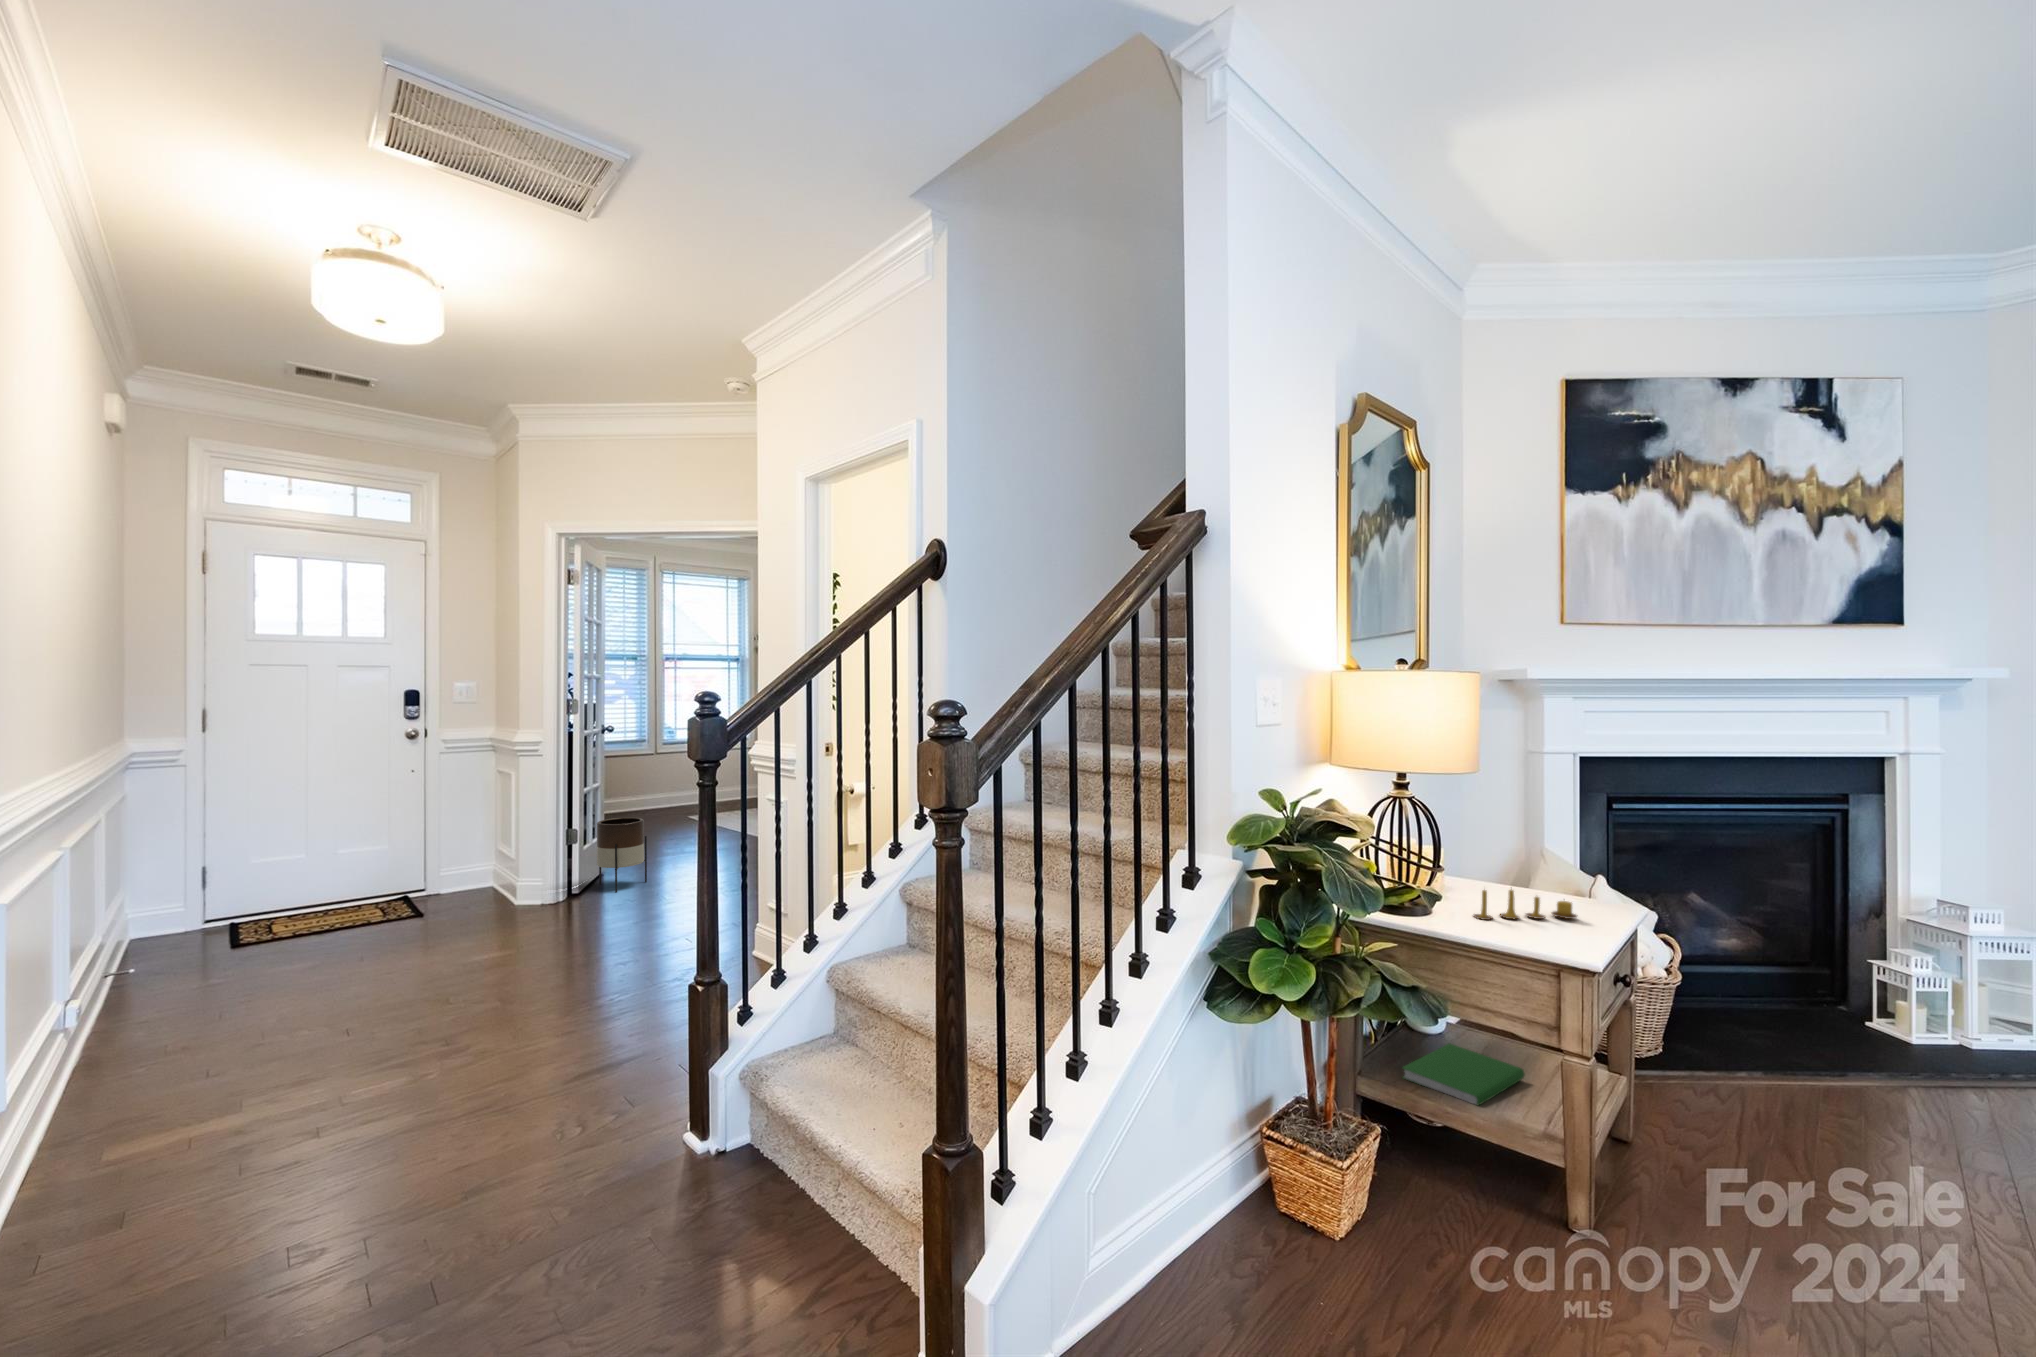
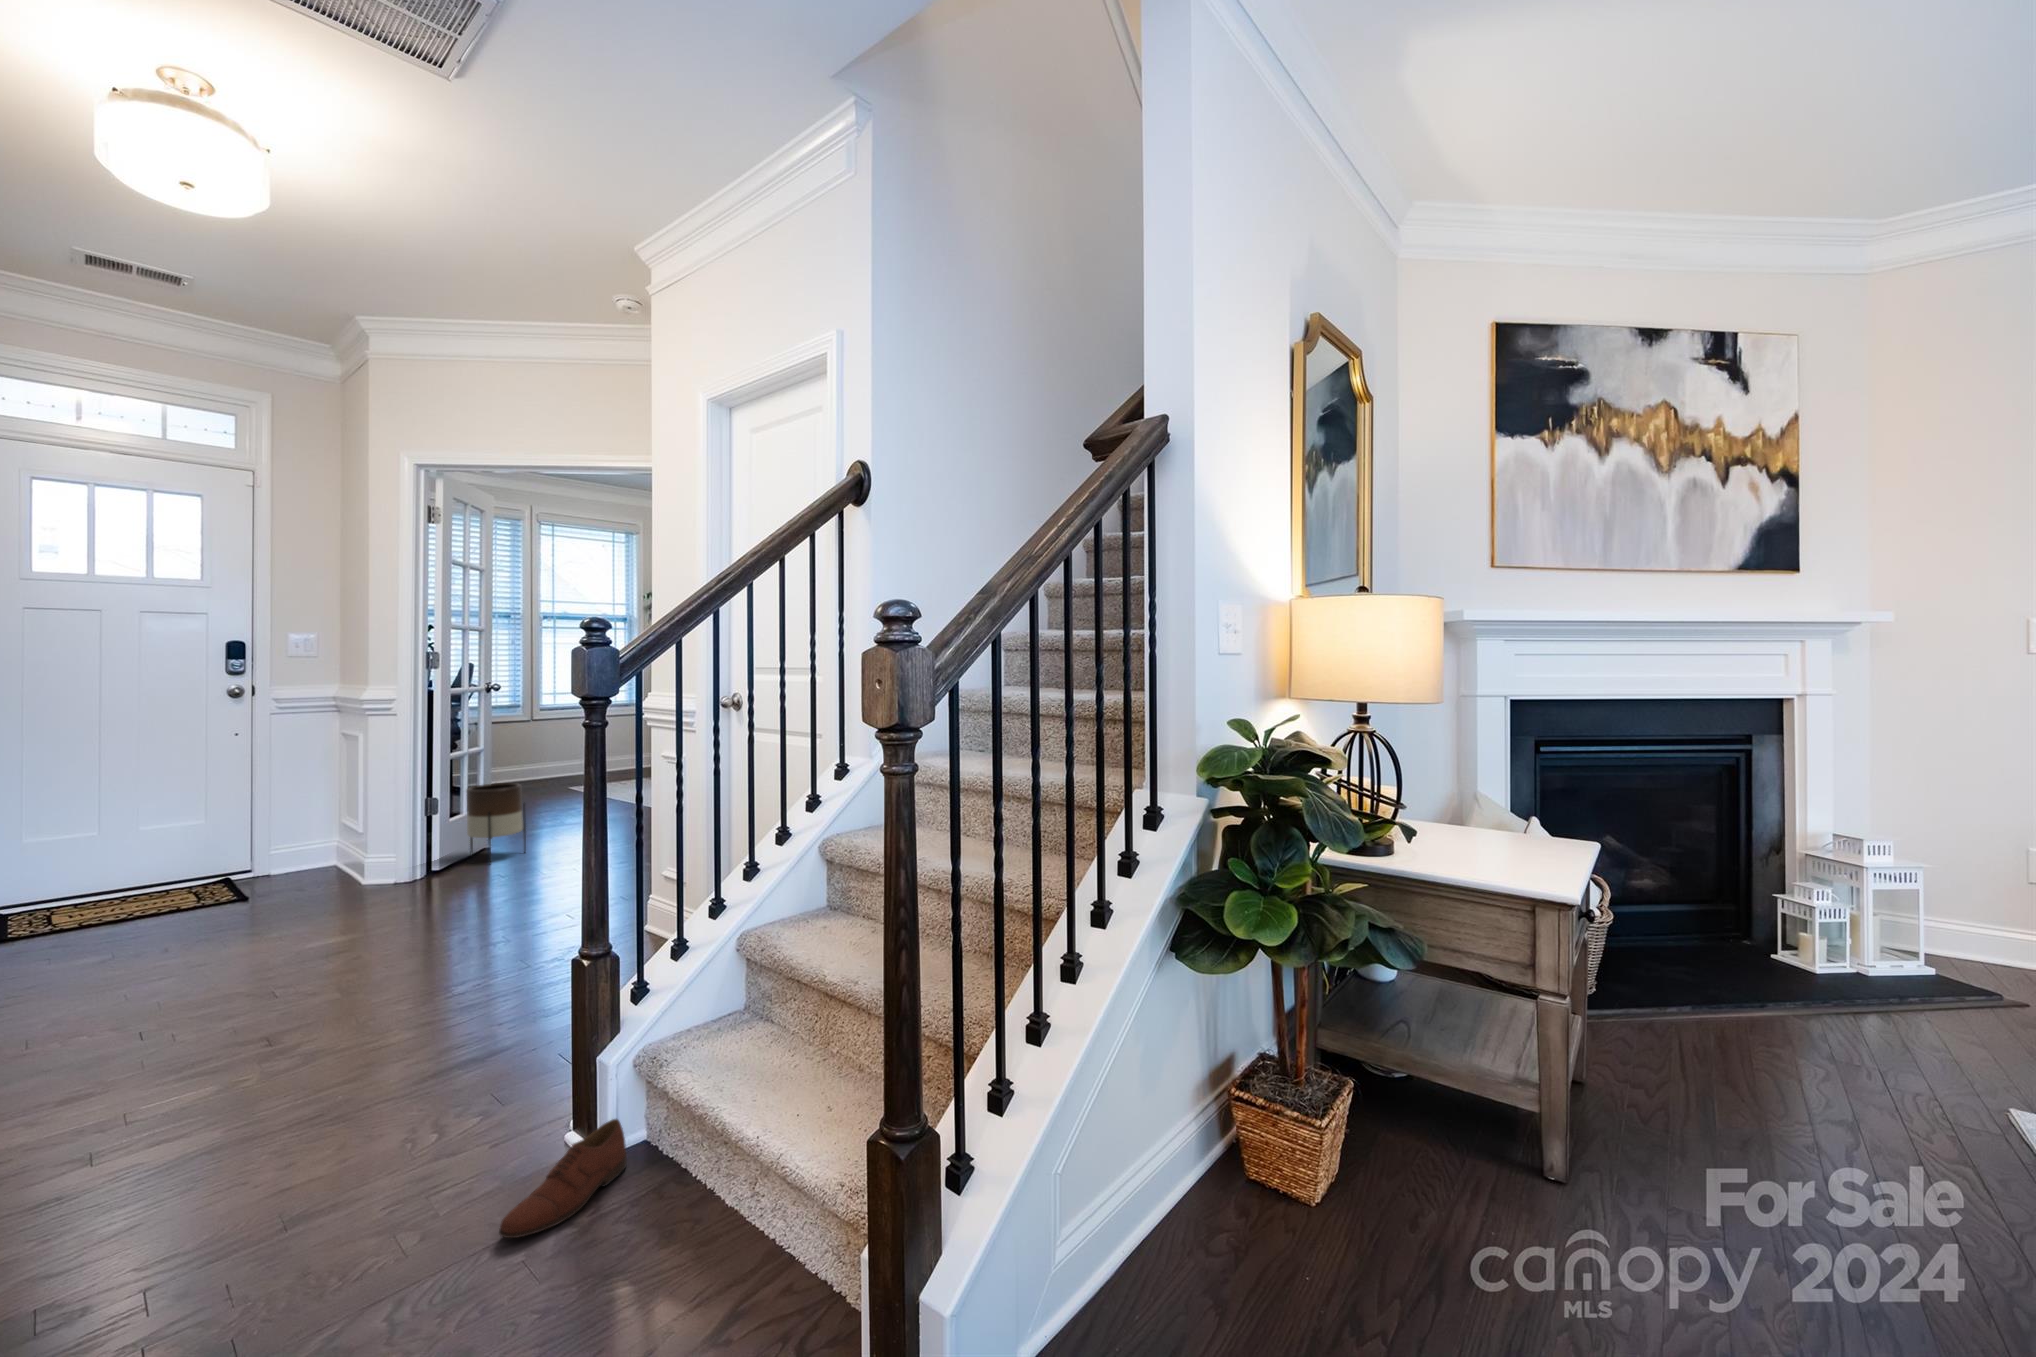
candle: present [1474,889,1577,920] -> none [1441,821,1544,857]
hardcover book: present [1403,1043,1525,1105] -> none [1357,987,1476,1052]
shoe: none [634,1123,735,1215] -> present [499,1119,627,1238]

